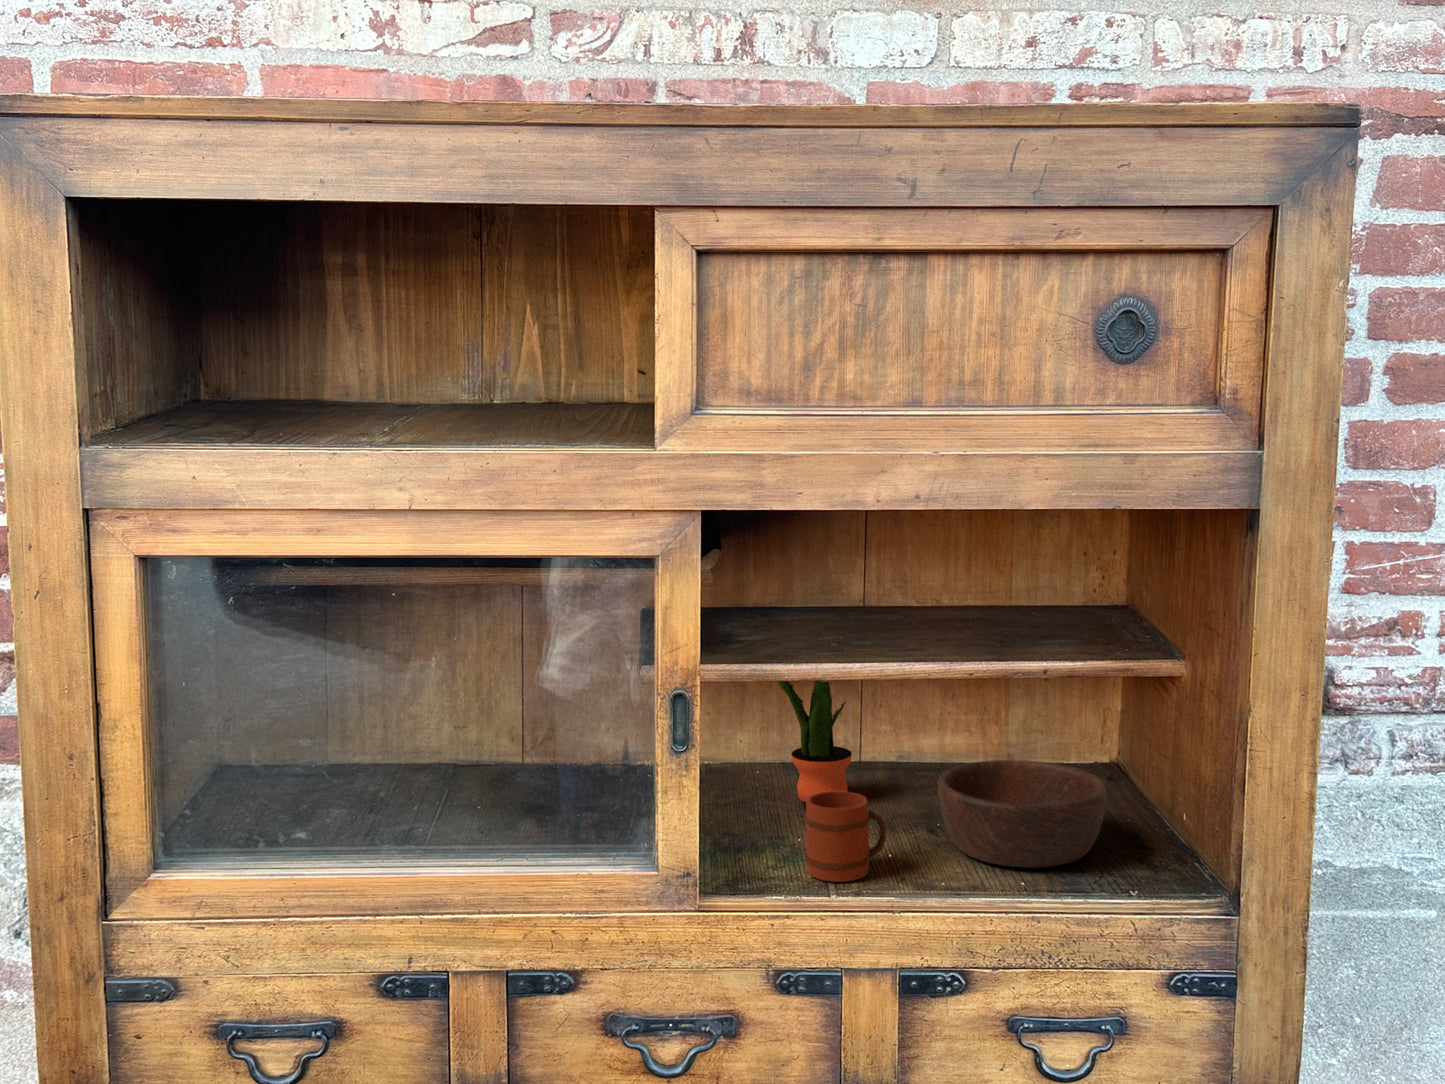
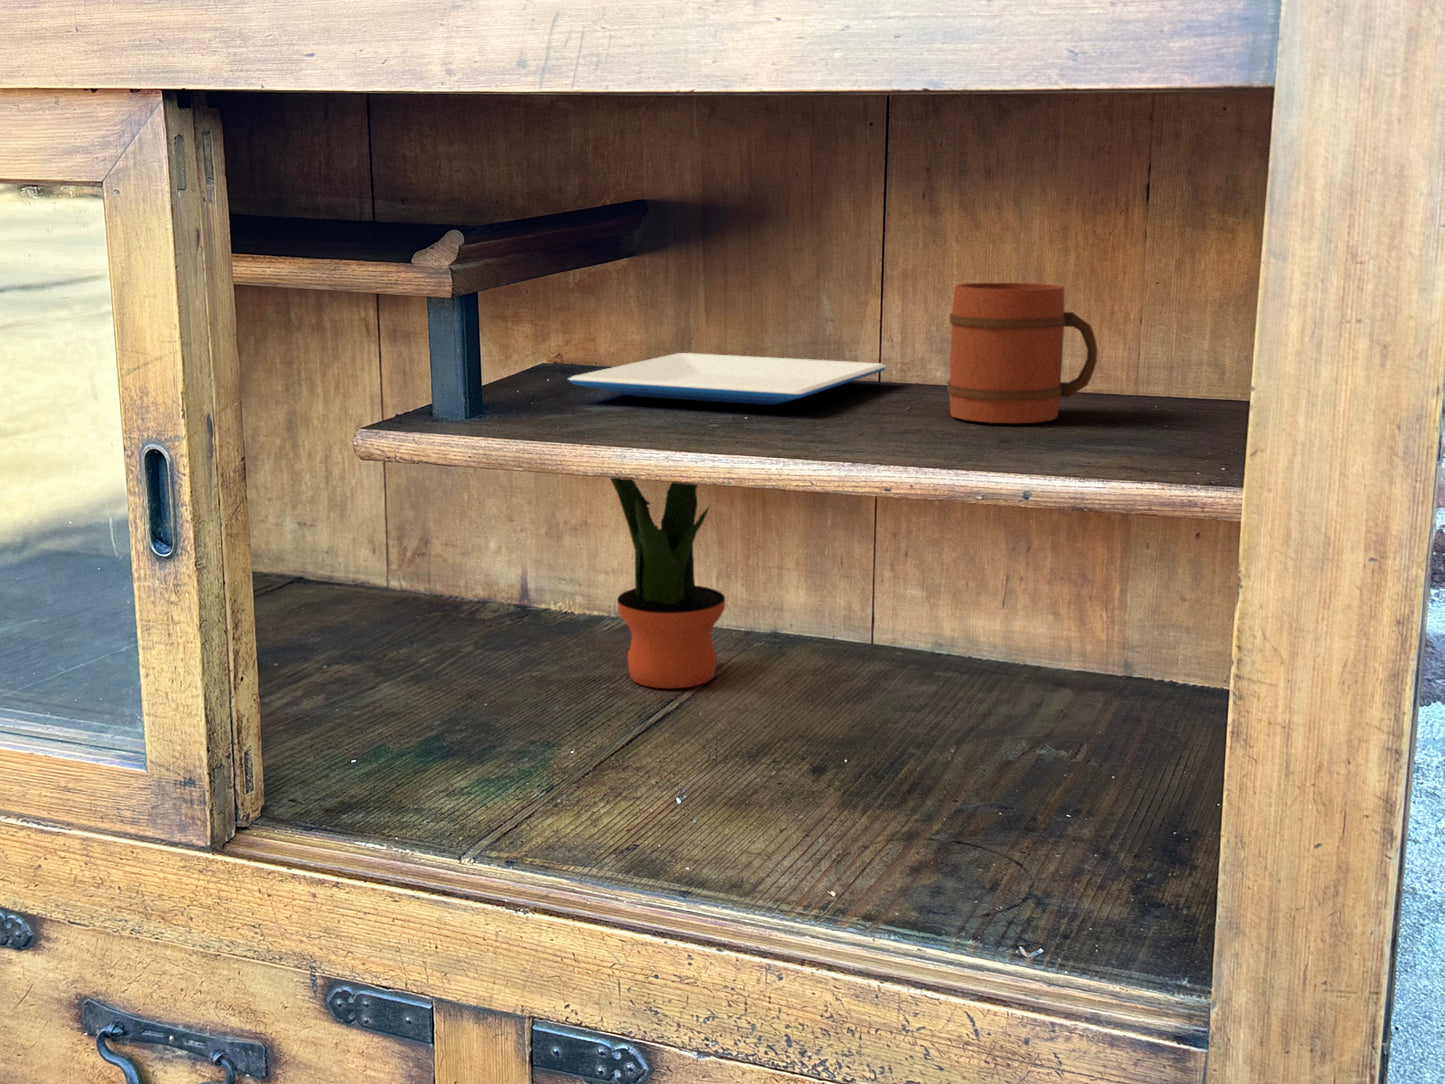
plate: none [786,615,924,644] -> present [569,353,887,405]
wooden bowl: present [937,760,1107,868] -> none [747,642,1081,864]
mug: present [804,791,886,882] -> present [947,283,1097,423]

